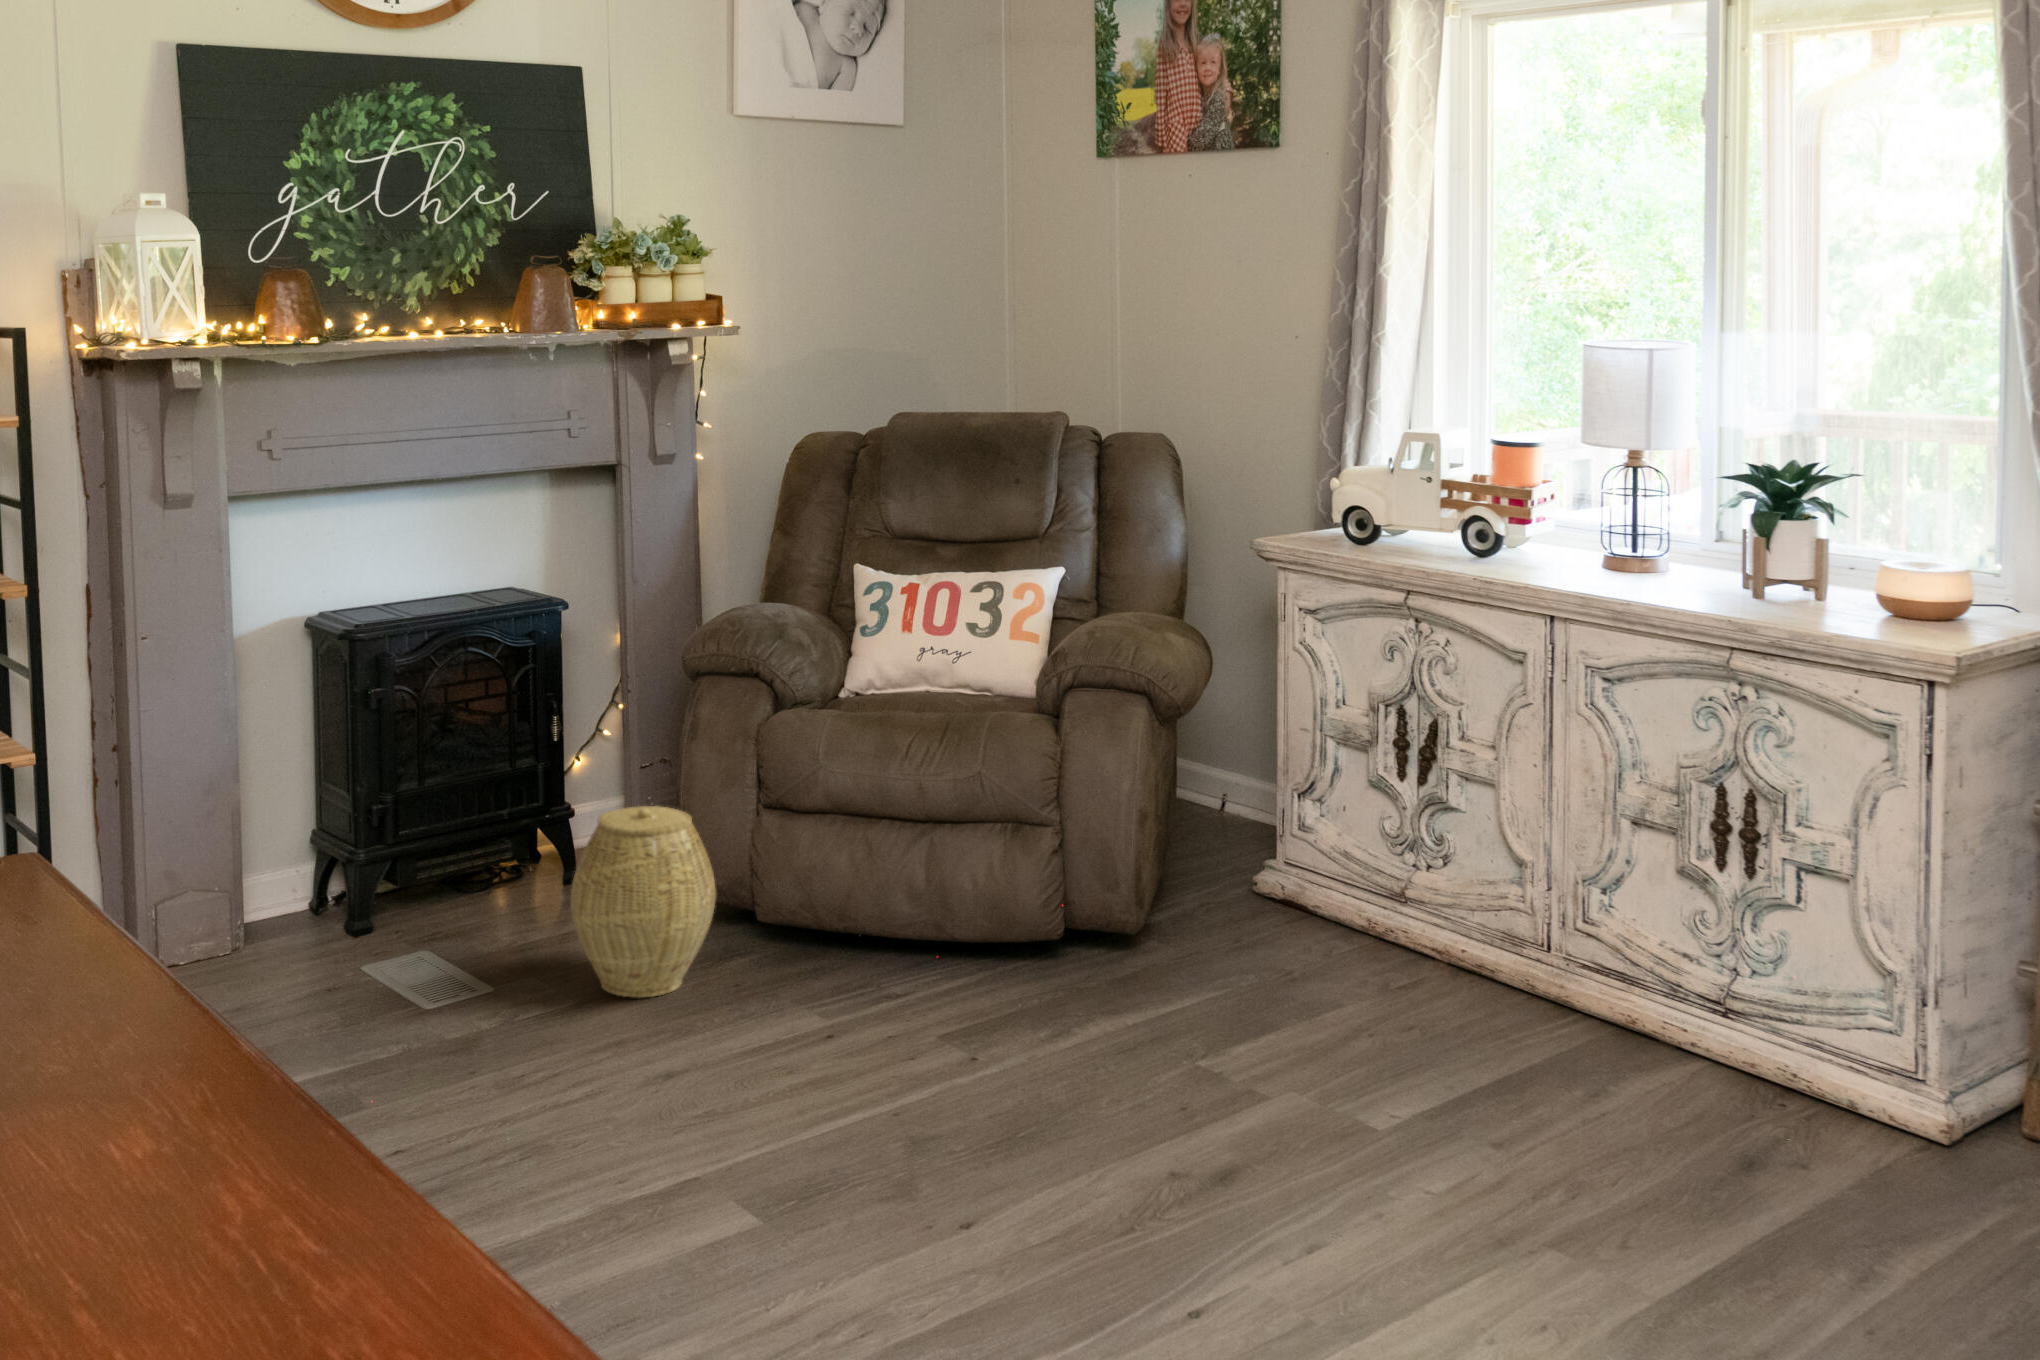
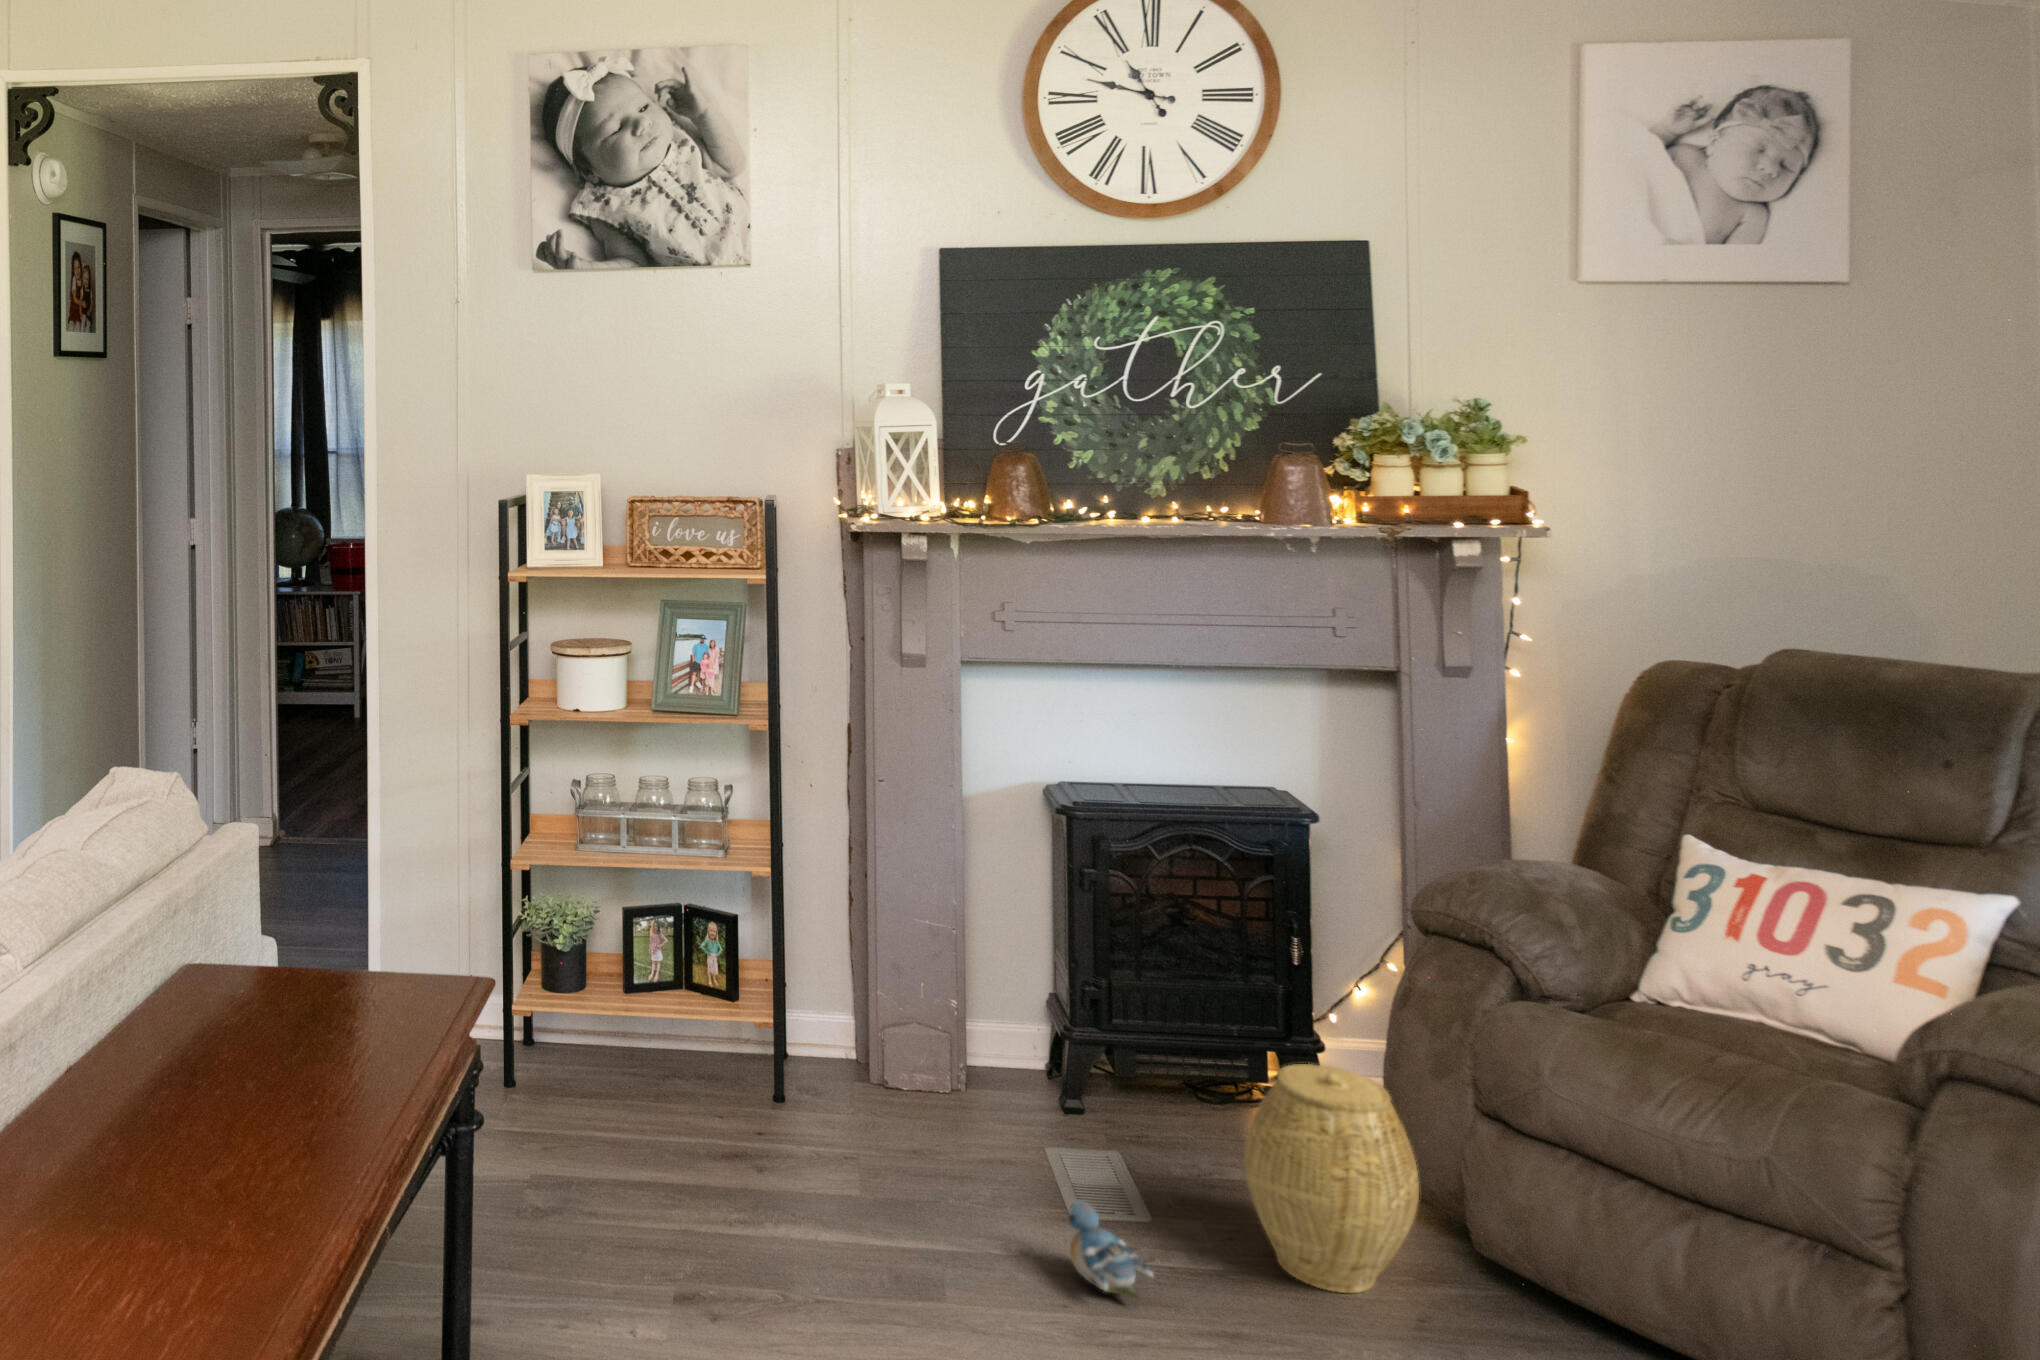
plush toy: none [432,984,520,1058] -> present [1068,1200,1154,1298]

